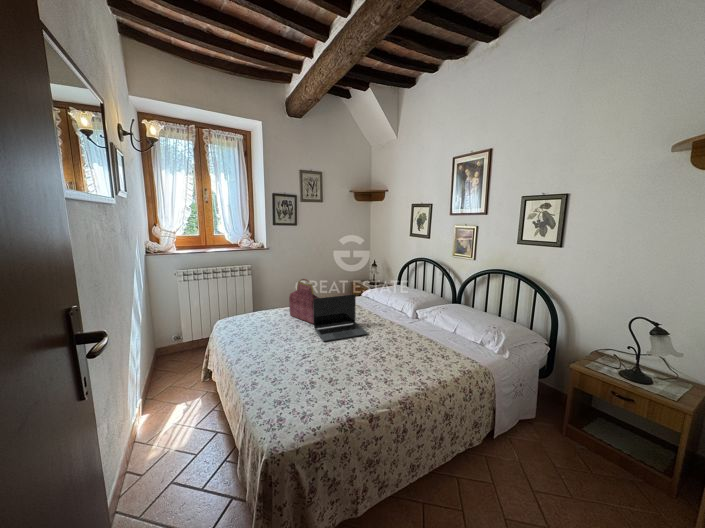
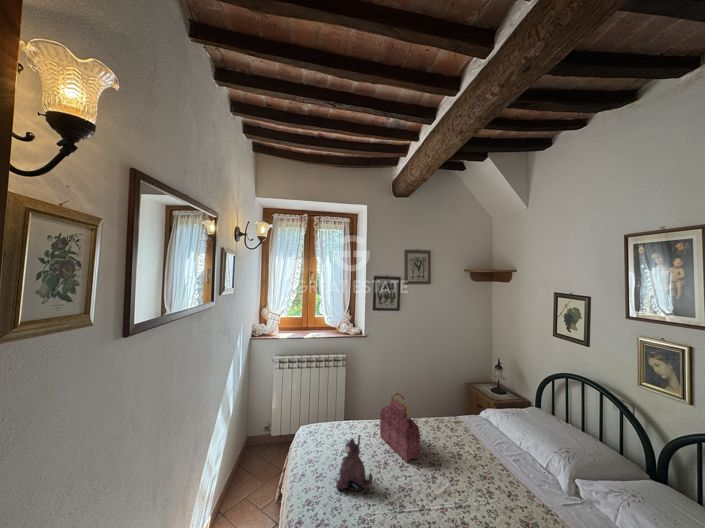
laptop: present [314,294,368,341] -> none [407,430,486,508]
plush toy: none [262,305,291,345] -> present [336,435,373,491]

